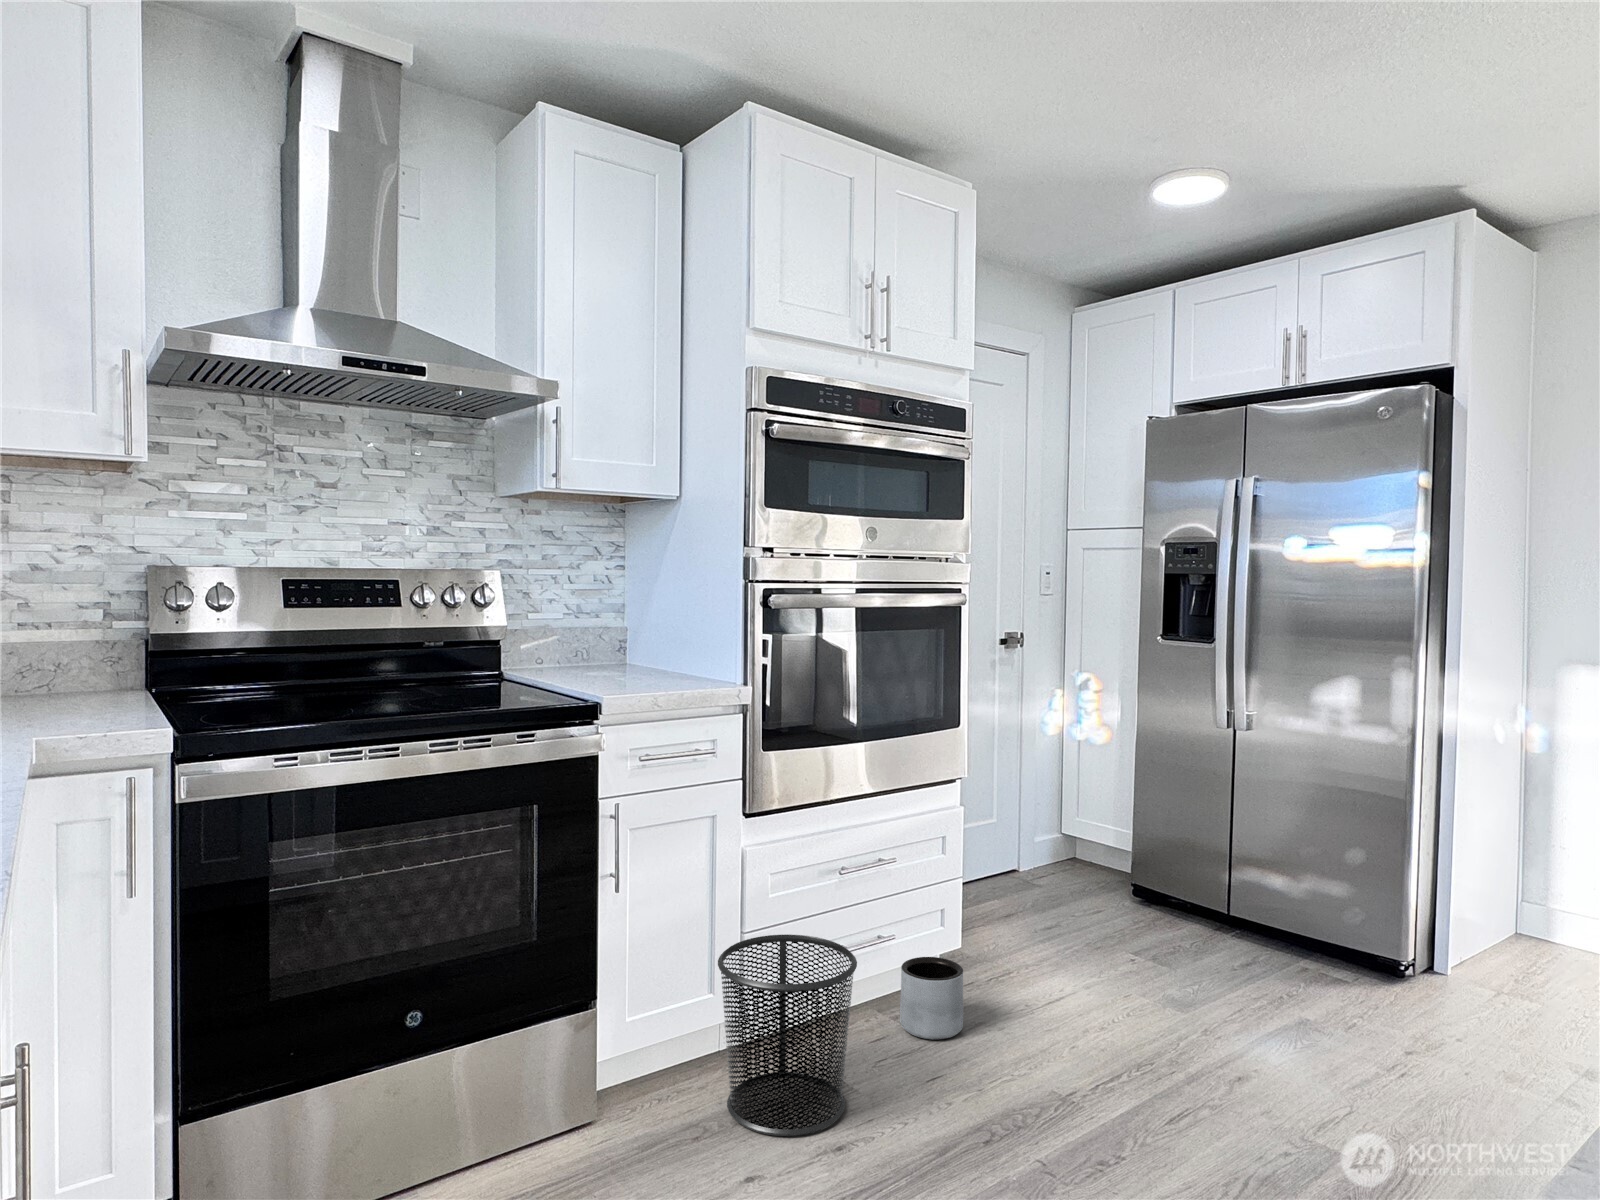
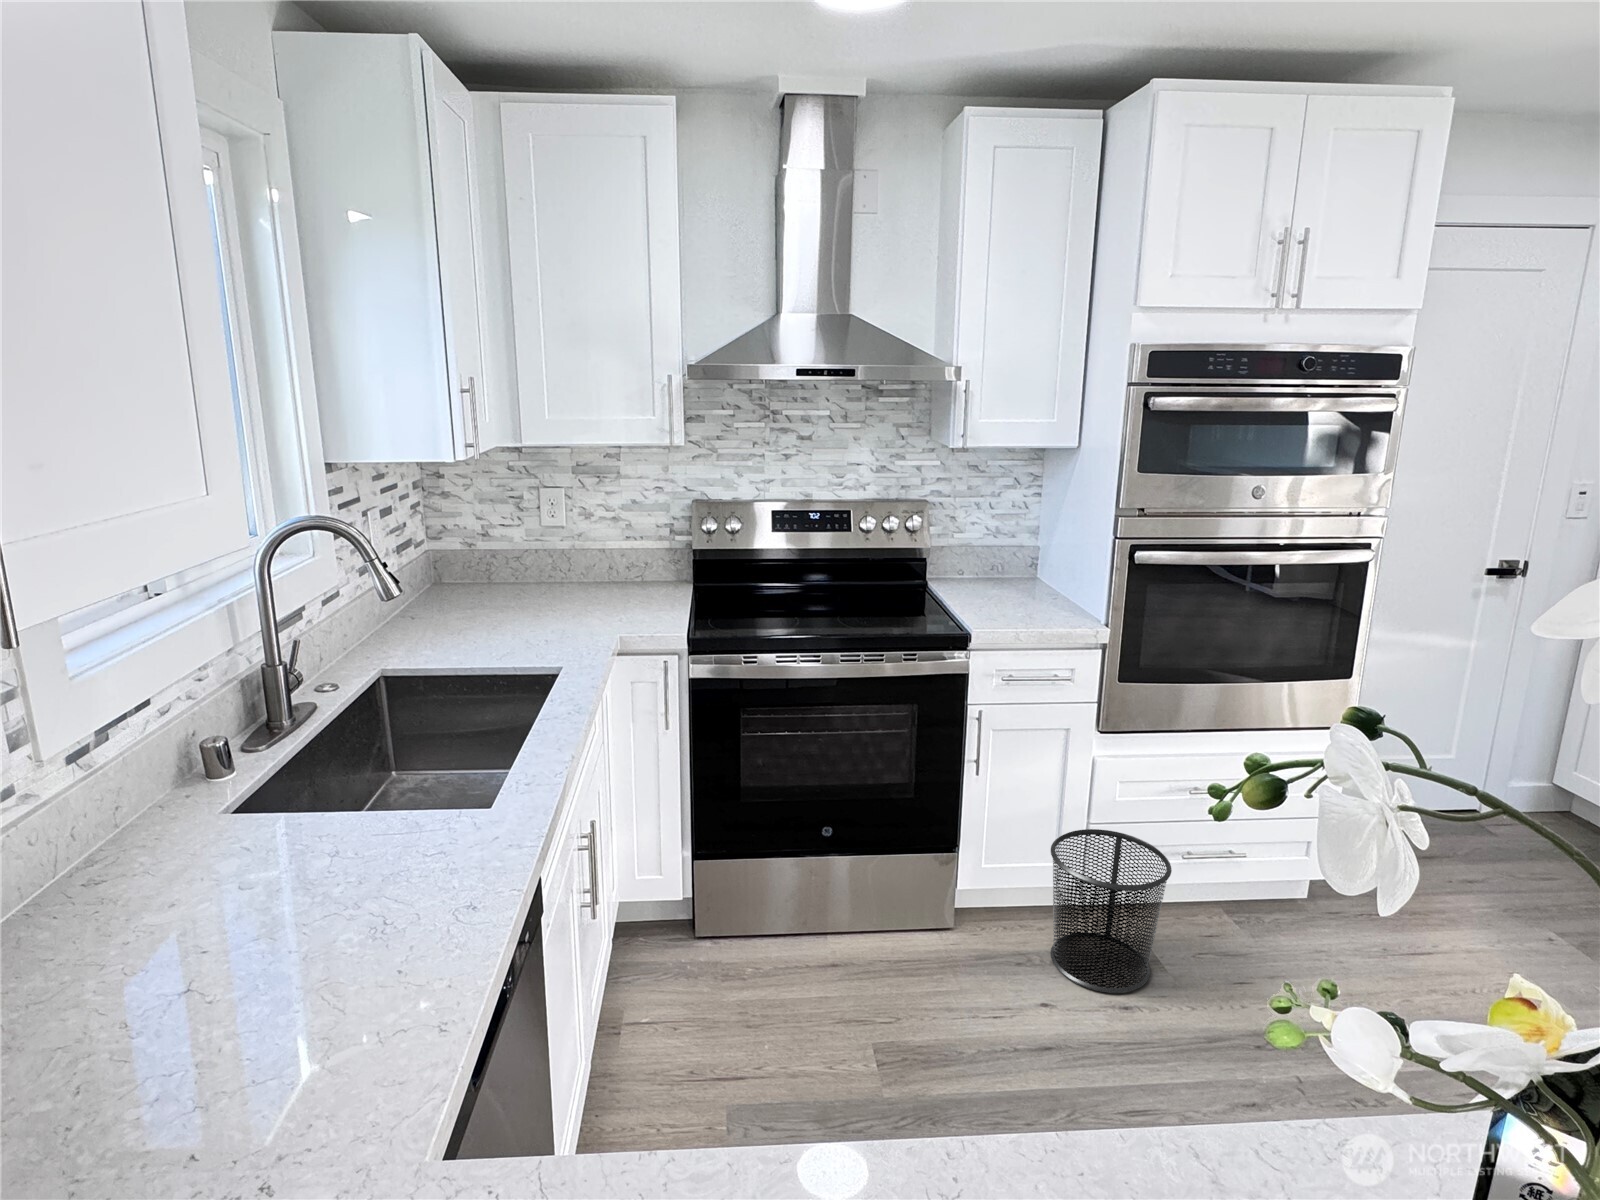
planter: present [900,957,963,1040] -> none [1237,875,1306,953]

